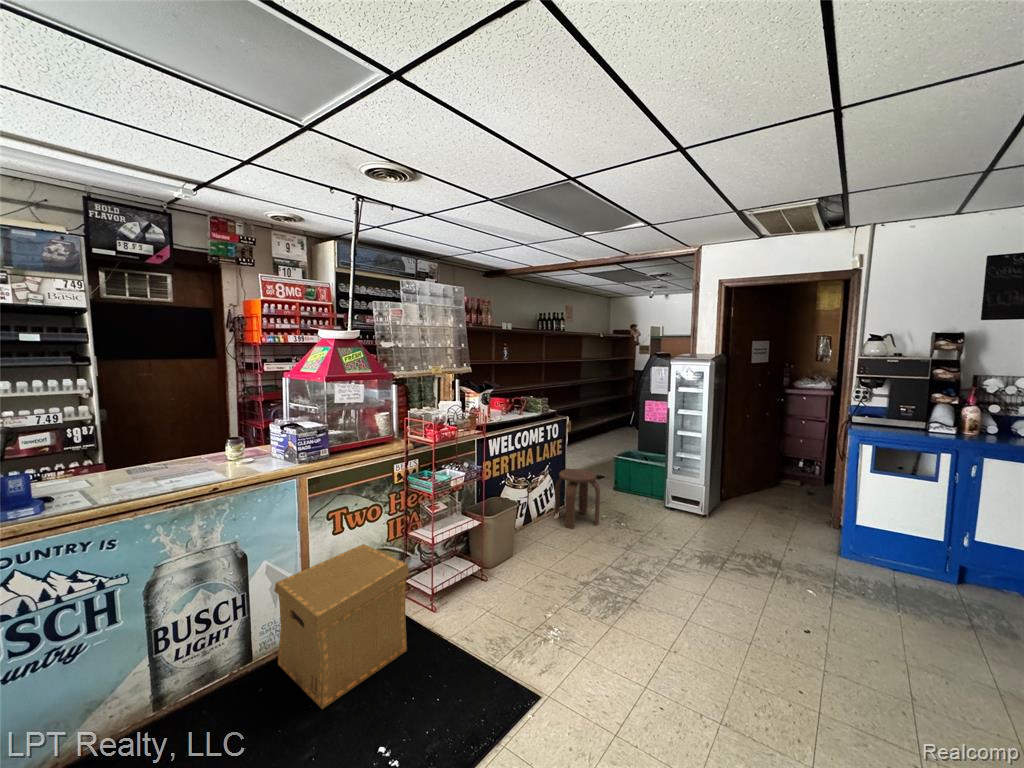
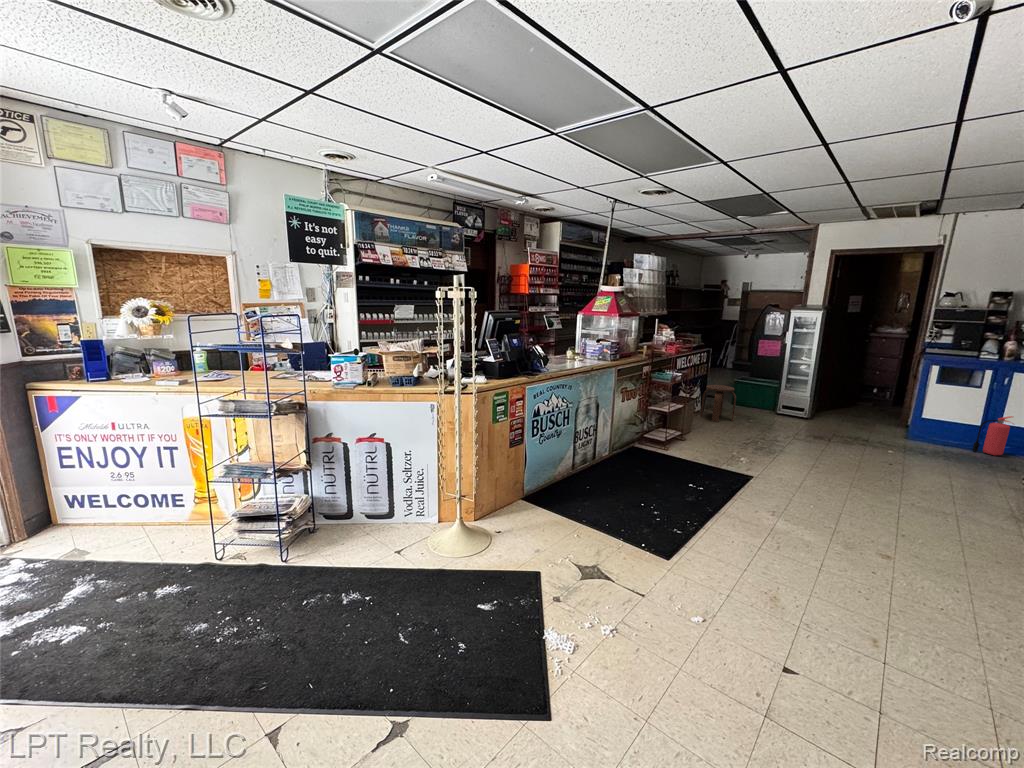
fire extinguisher: none [937,529,996,593] -> present [972,416,1012,455]
cardboard box: present [274,544,409,709] -> none [606,409,673,475]

